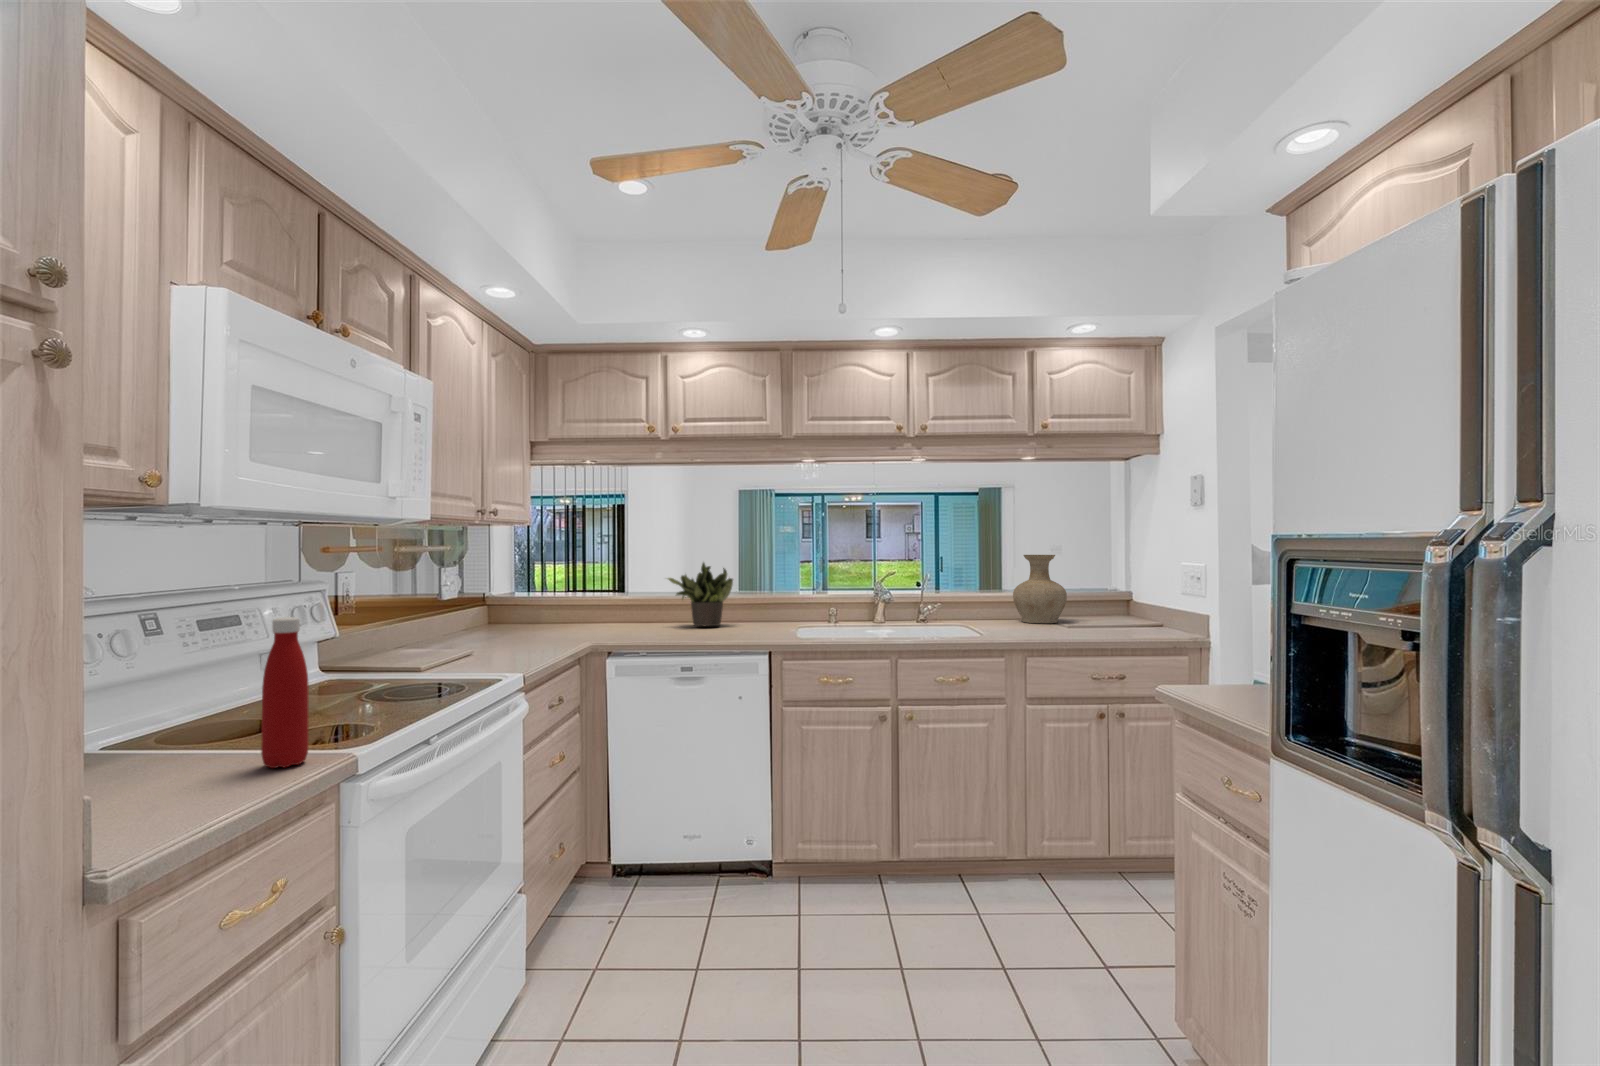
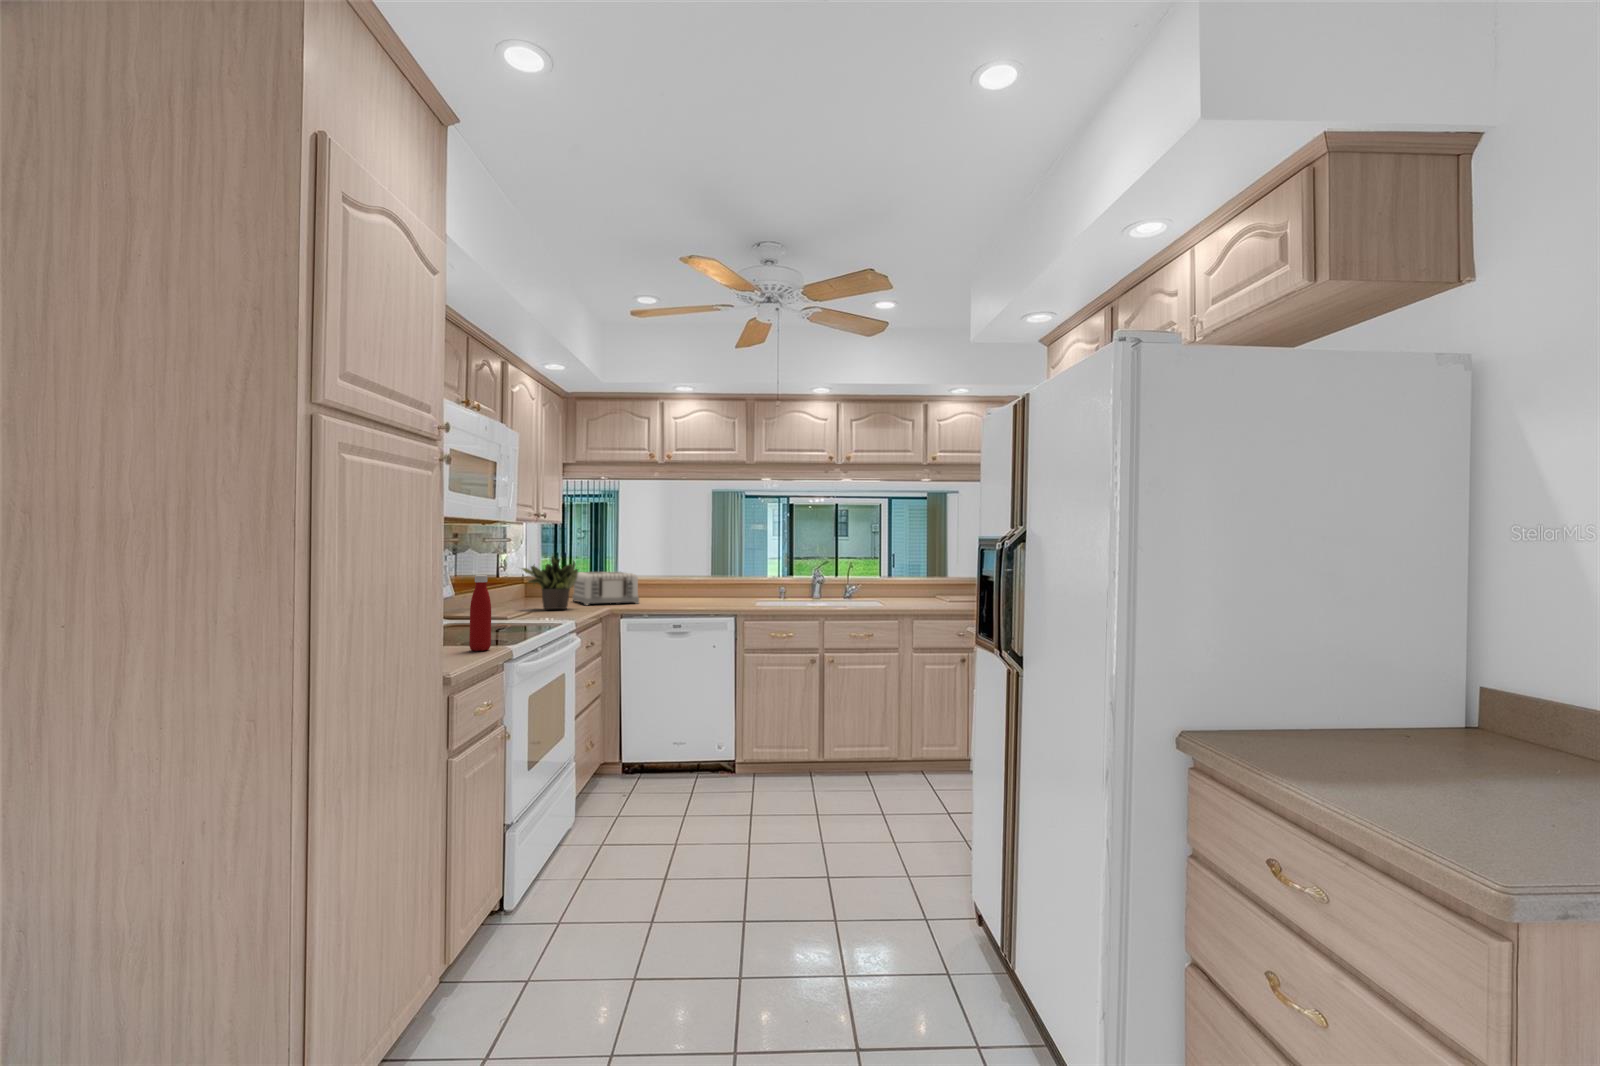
vase: present [1013,555,1067,623] -> none [915,550,953,600]
potted plant: present [668,563,733,626] -> present [522,556,578,609]
toaster: none [547,589,636,638] -> present [573,572,639,605]

